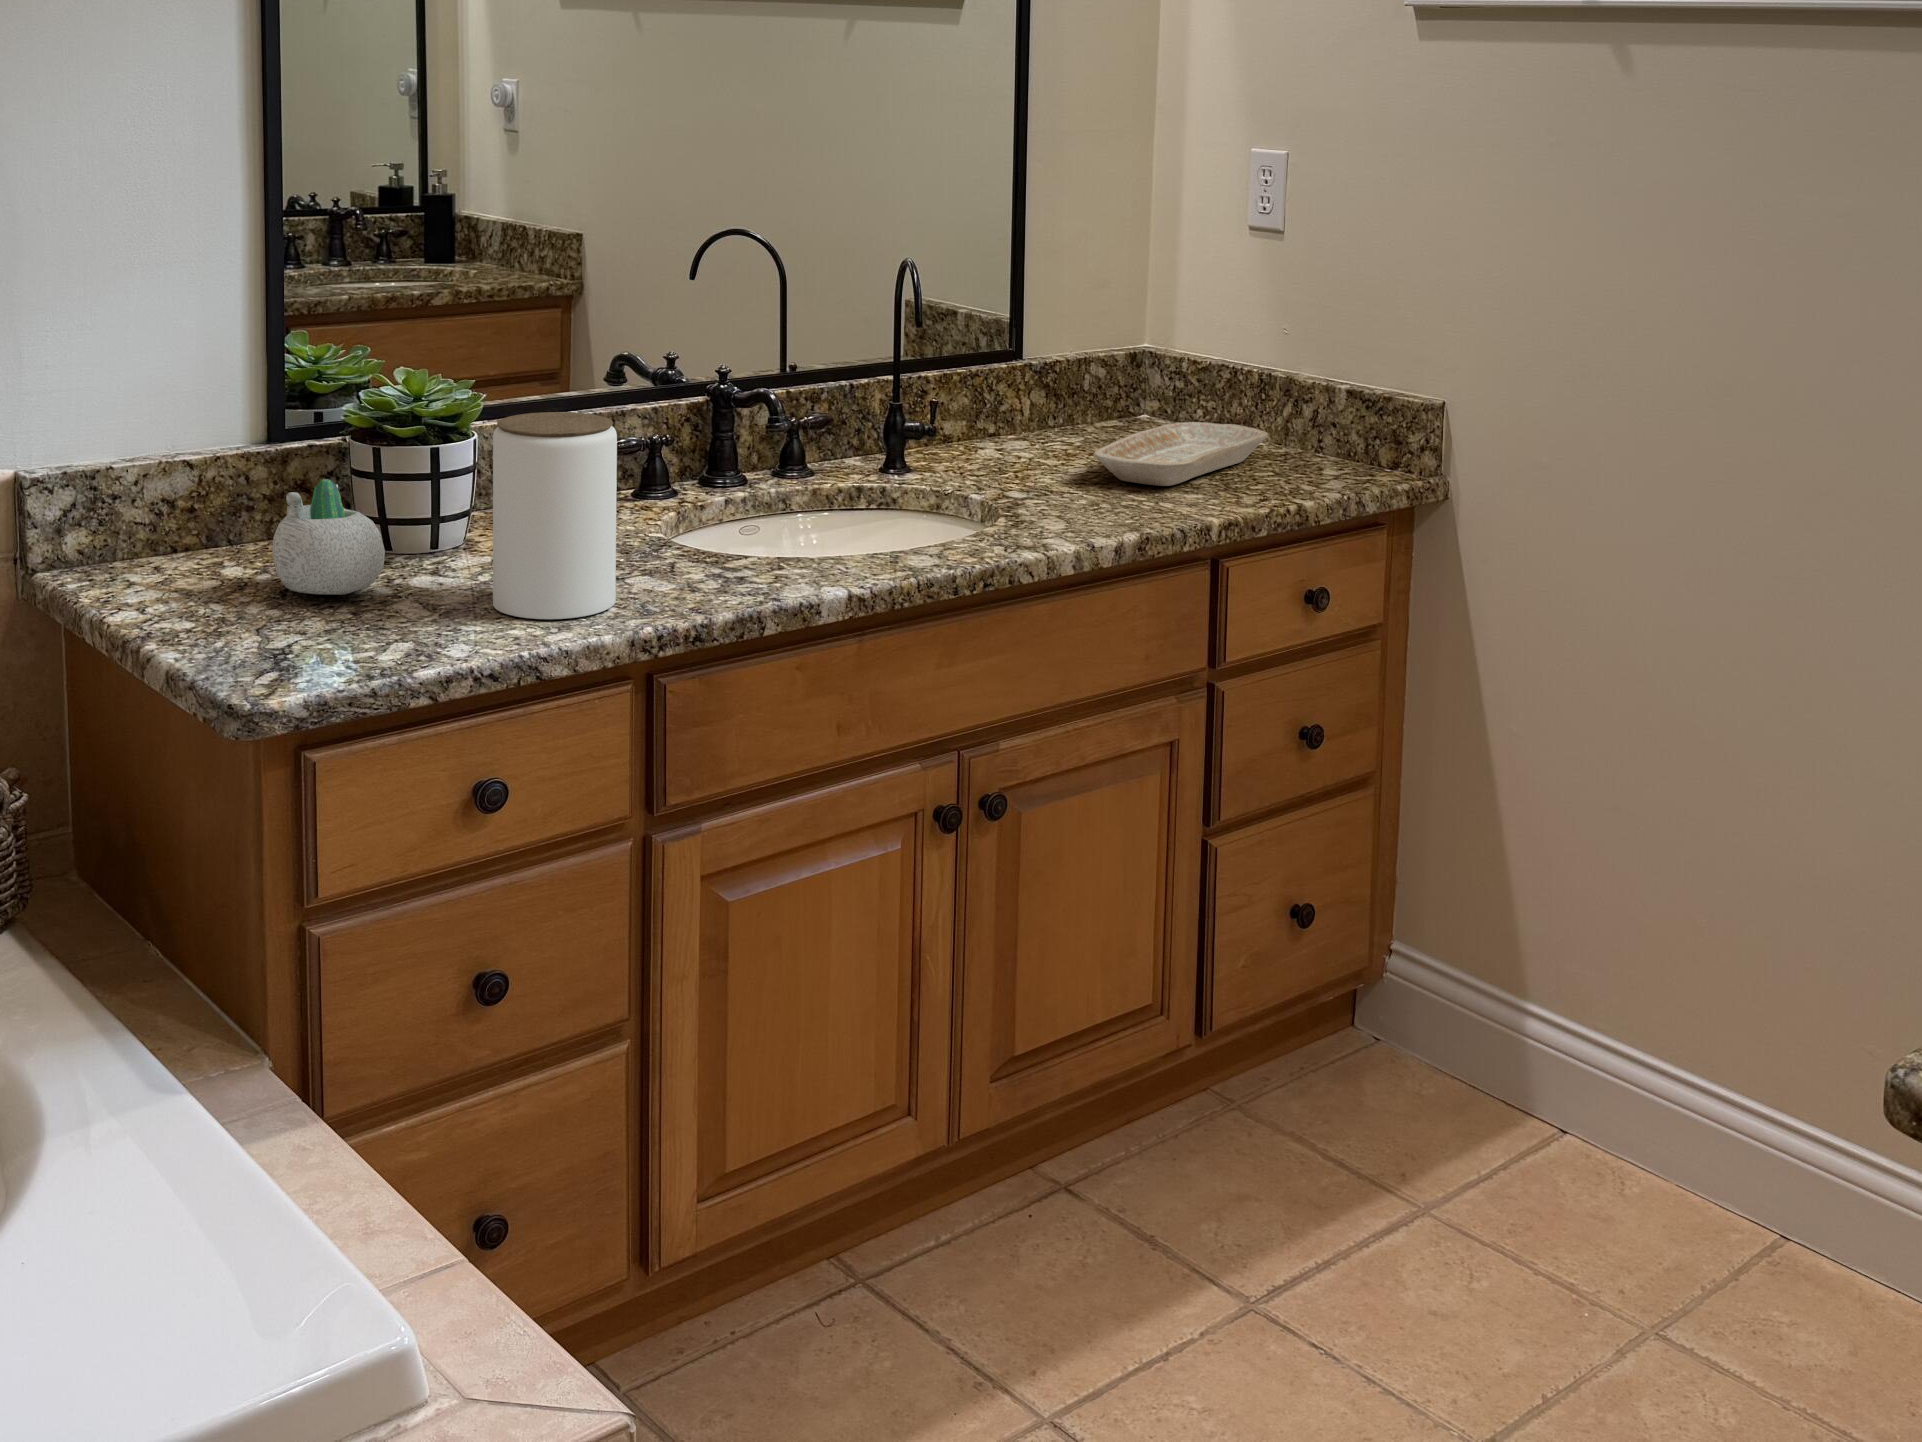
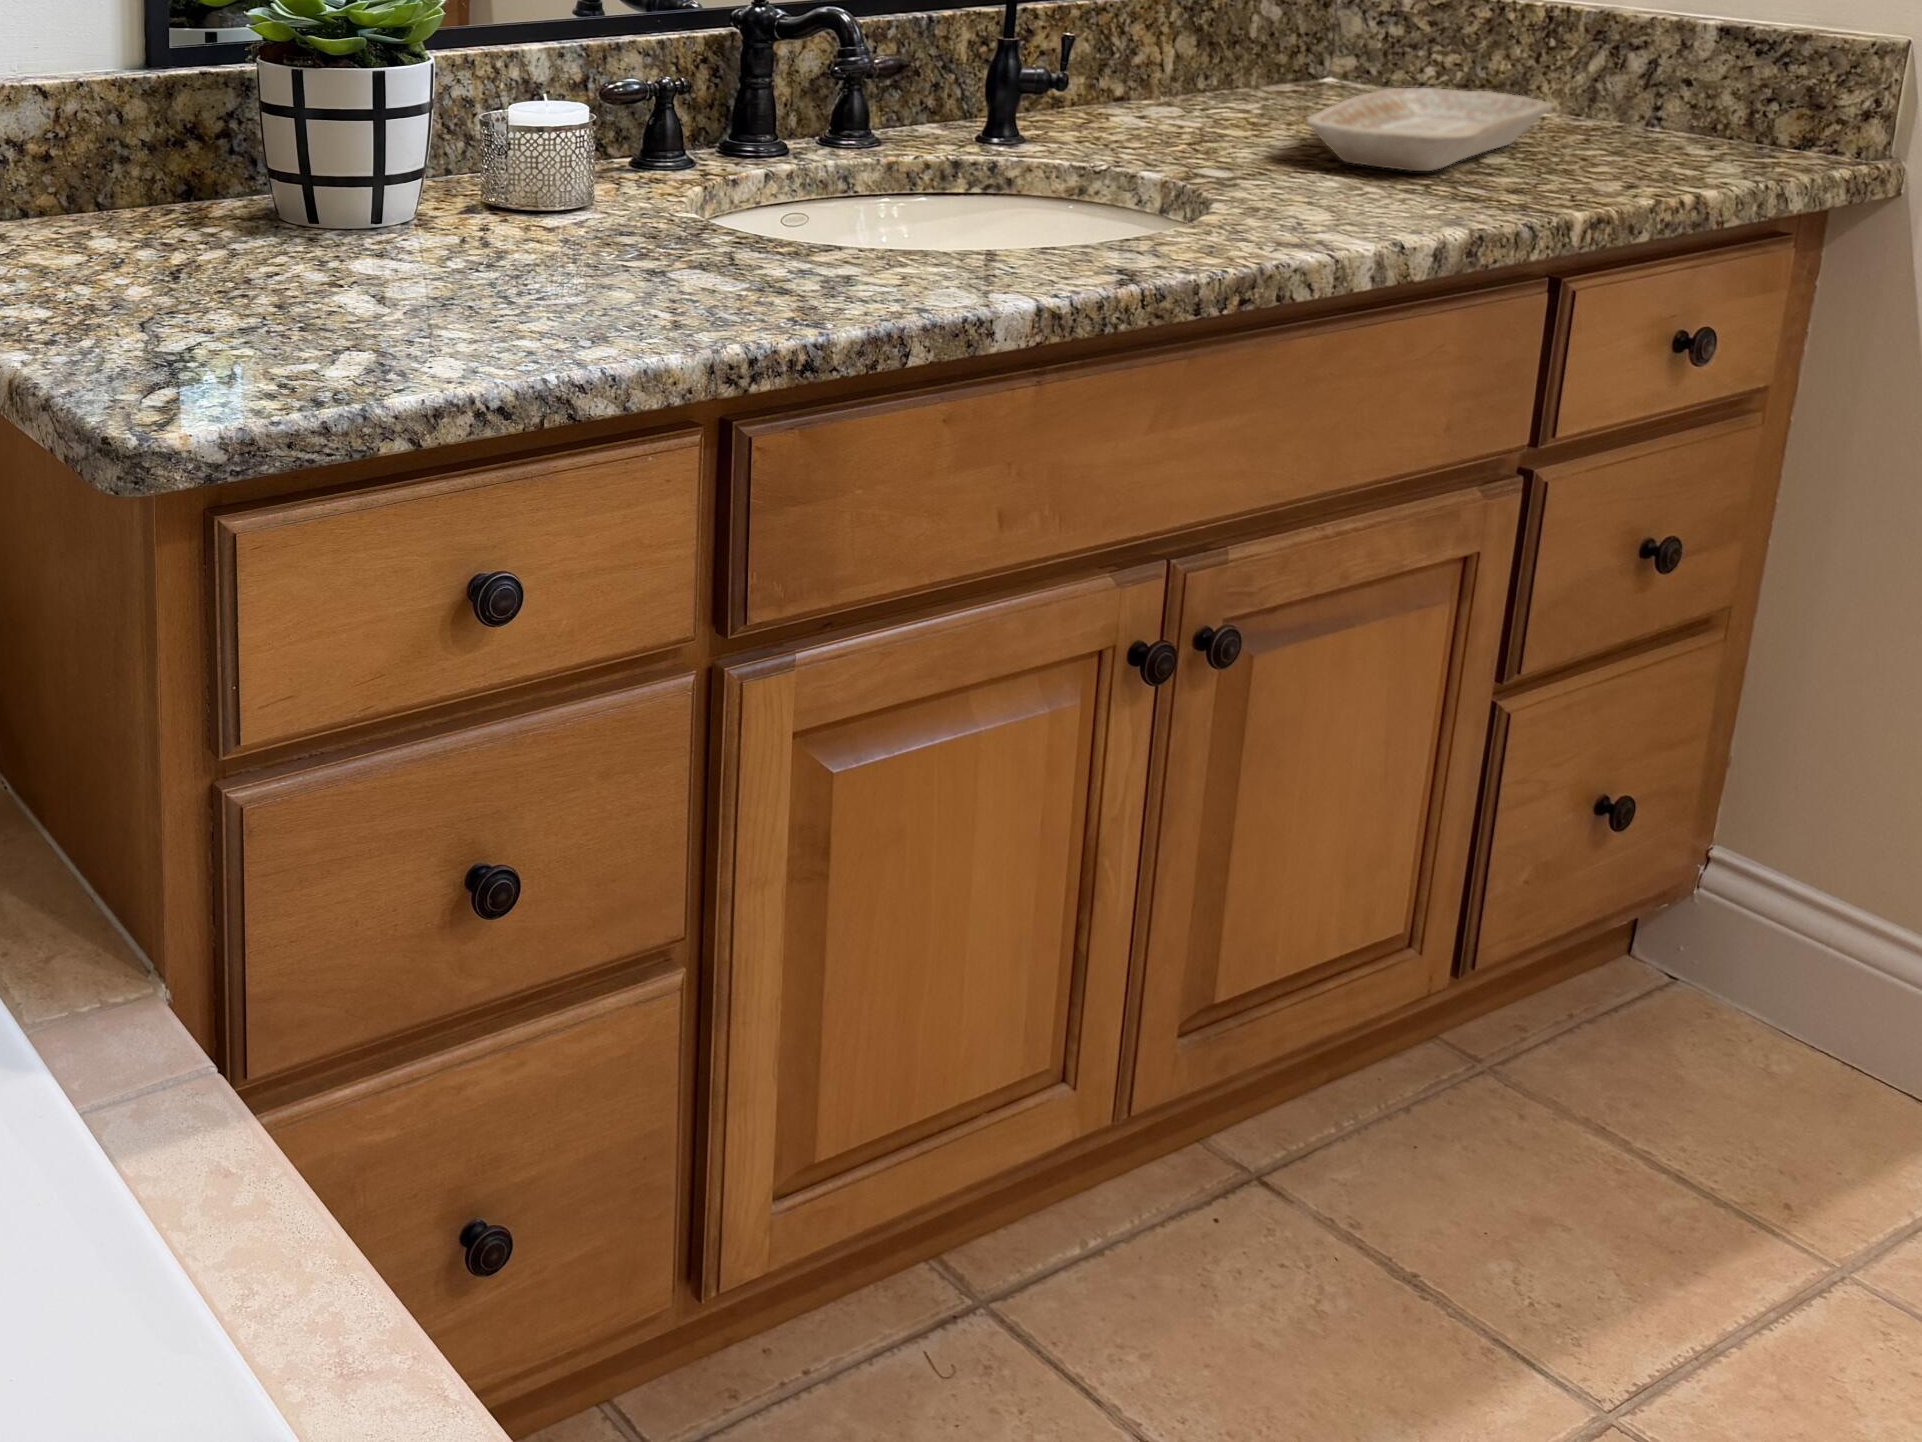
jar: present [493,412,617,619] -> none [483,6,683,326]
succulent planter: present [273,479,385,595] -> none [156,104,320,280]

